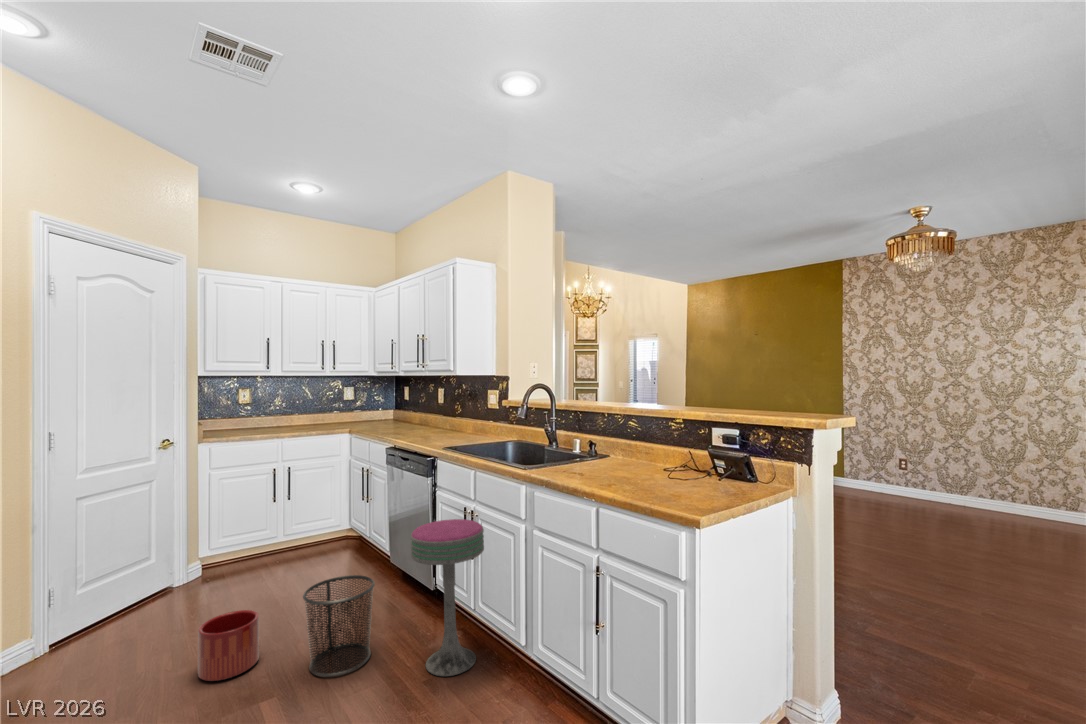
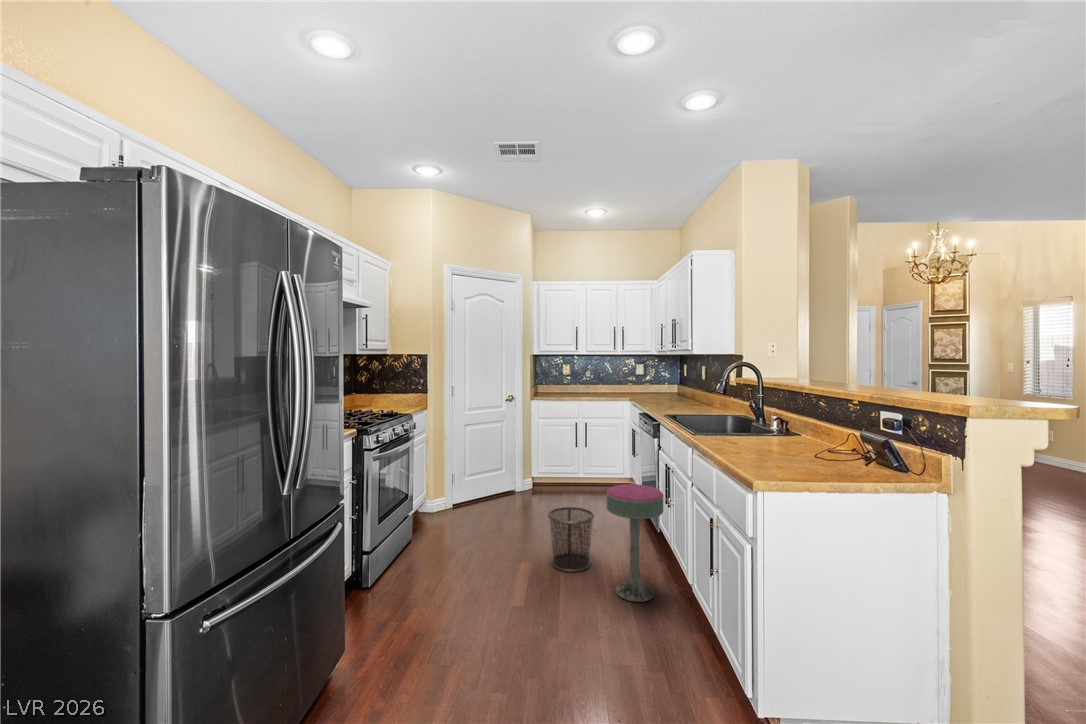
planter: present [198,610,259,681] -> none [501,511,533,549]

